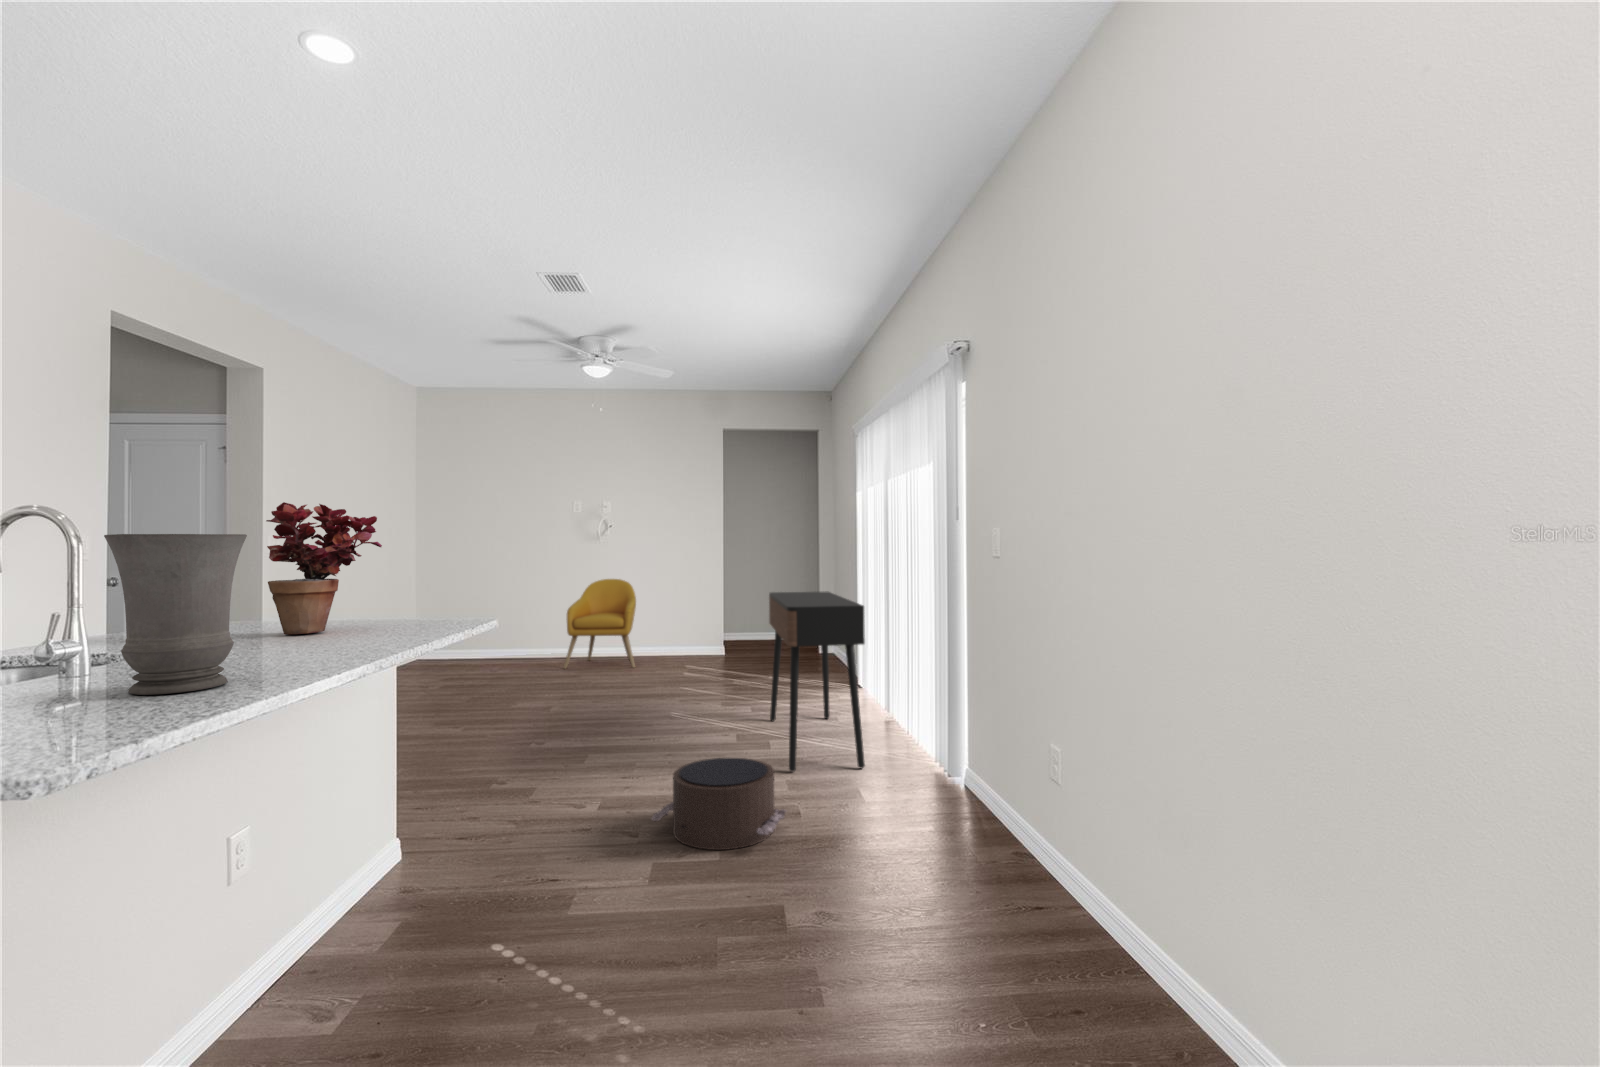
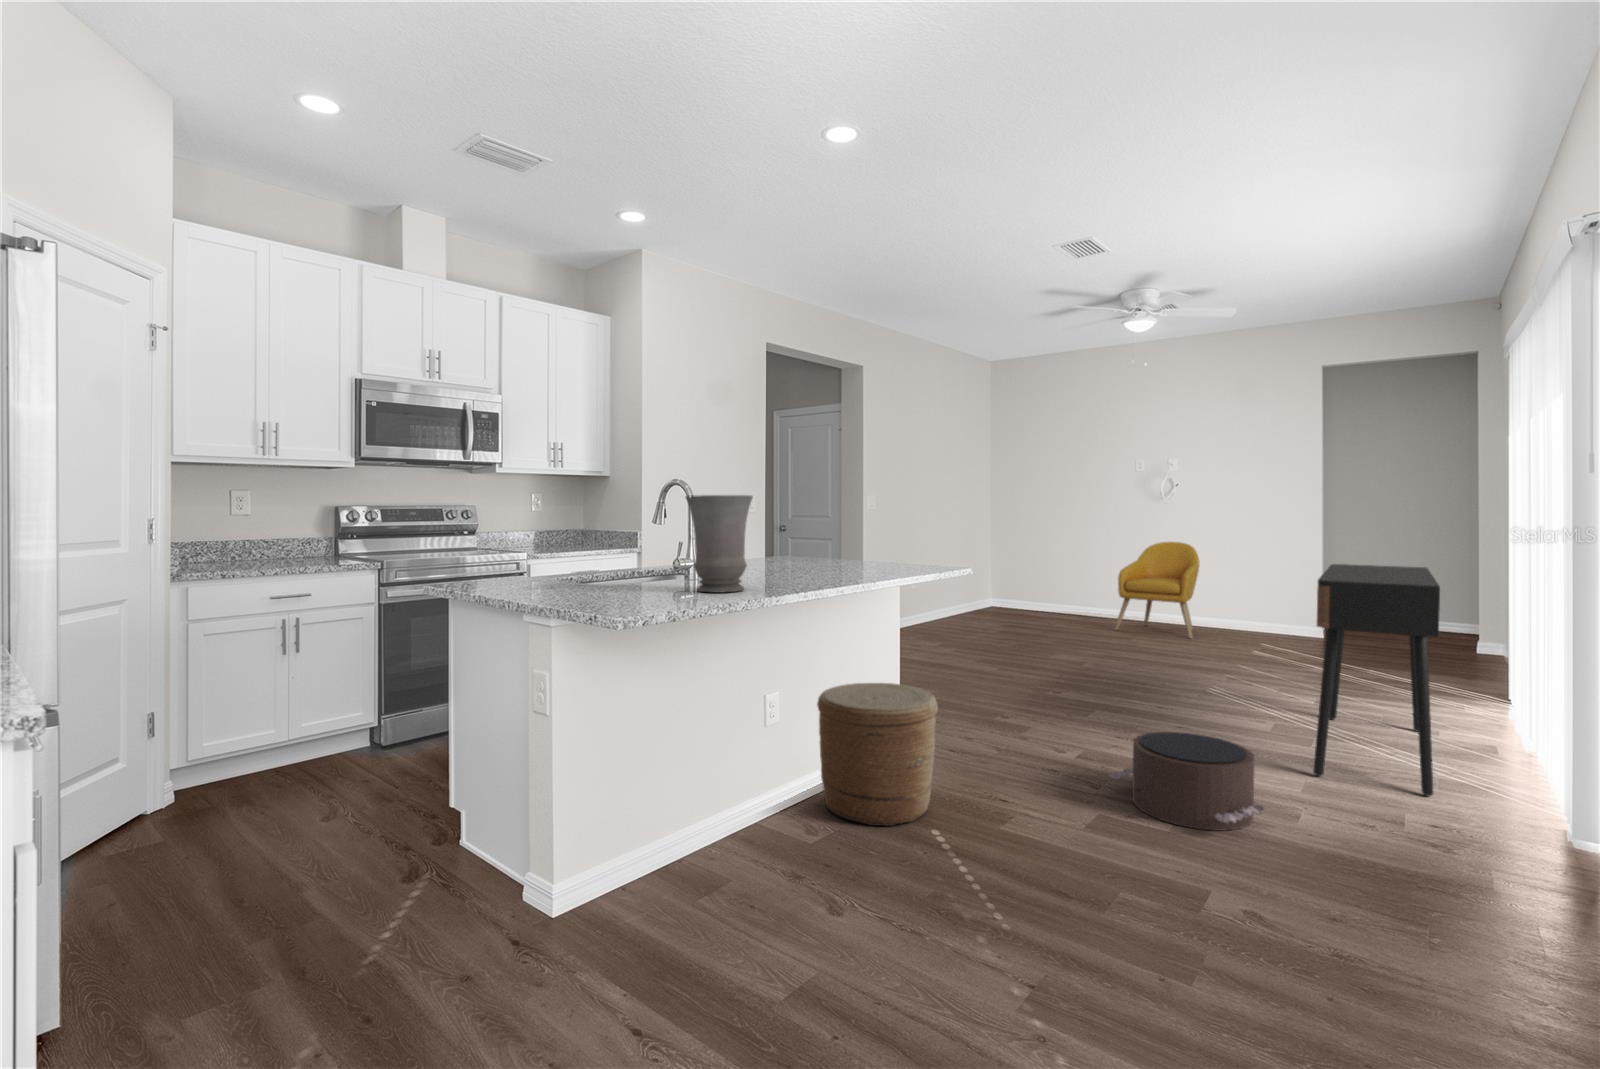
potted plant: present [266,502,382,634] -> none [802,472,877,567]
woven basket: none [308,773,485,979] -> present [817,683,938,826]

